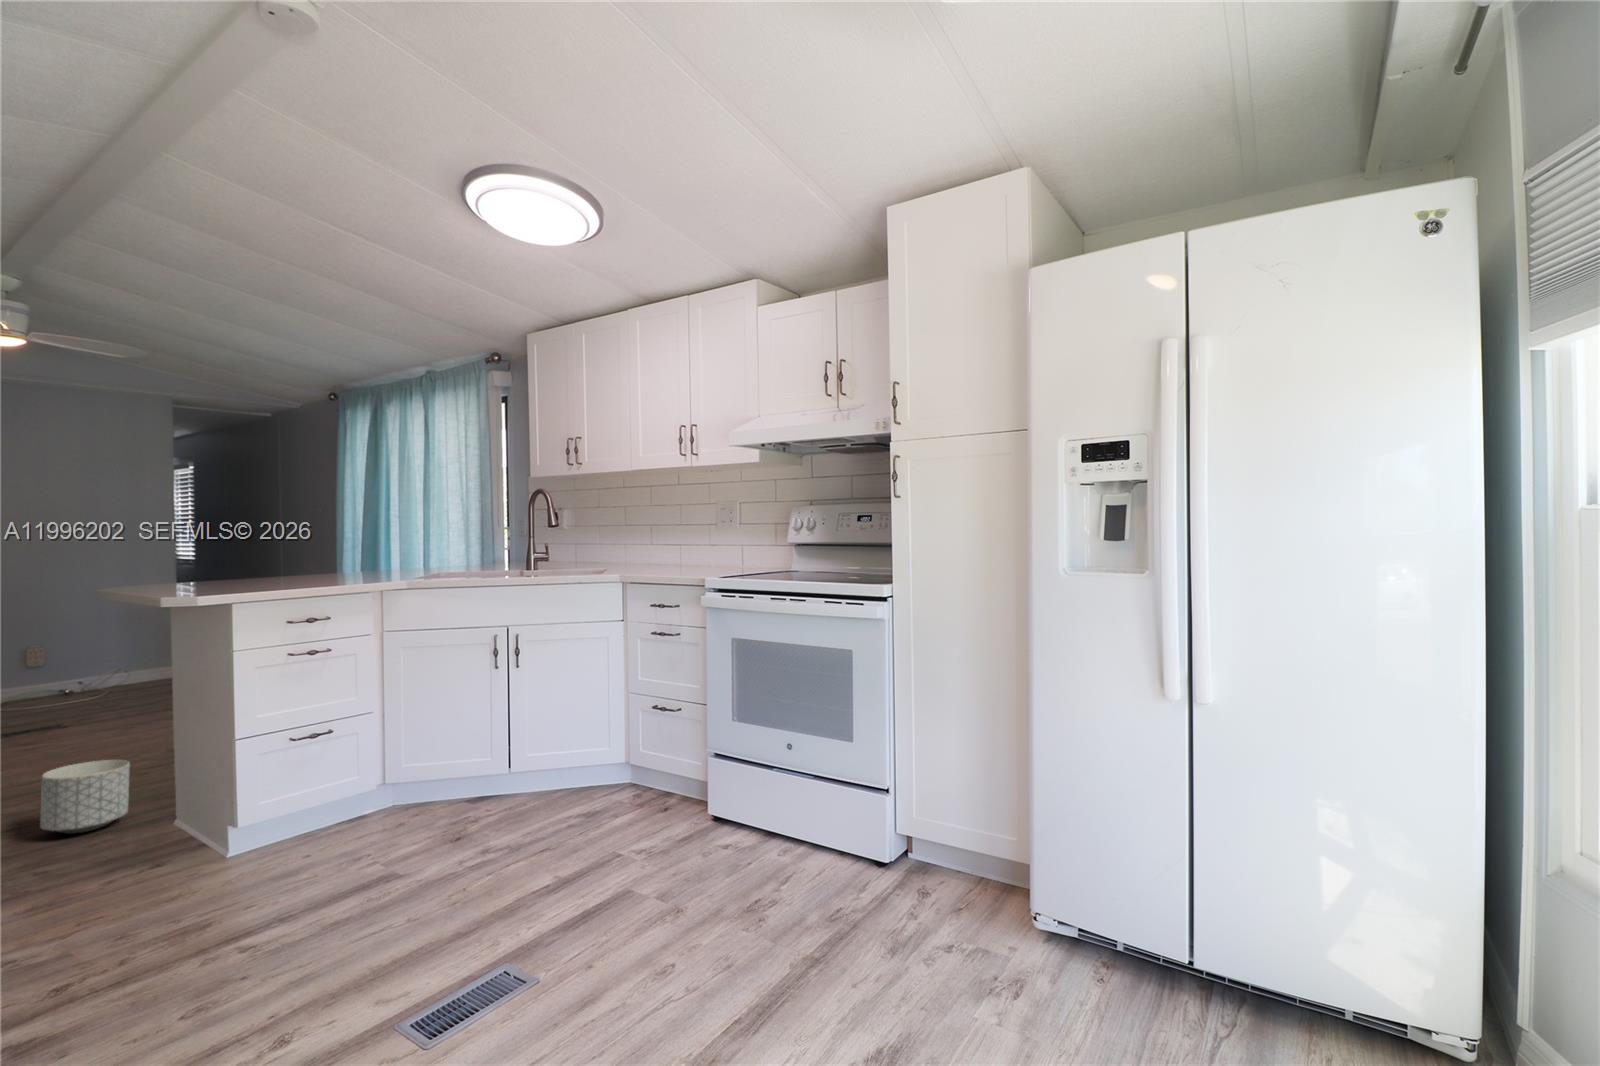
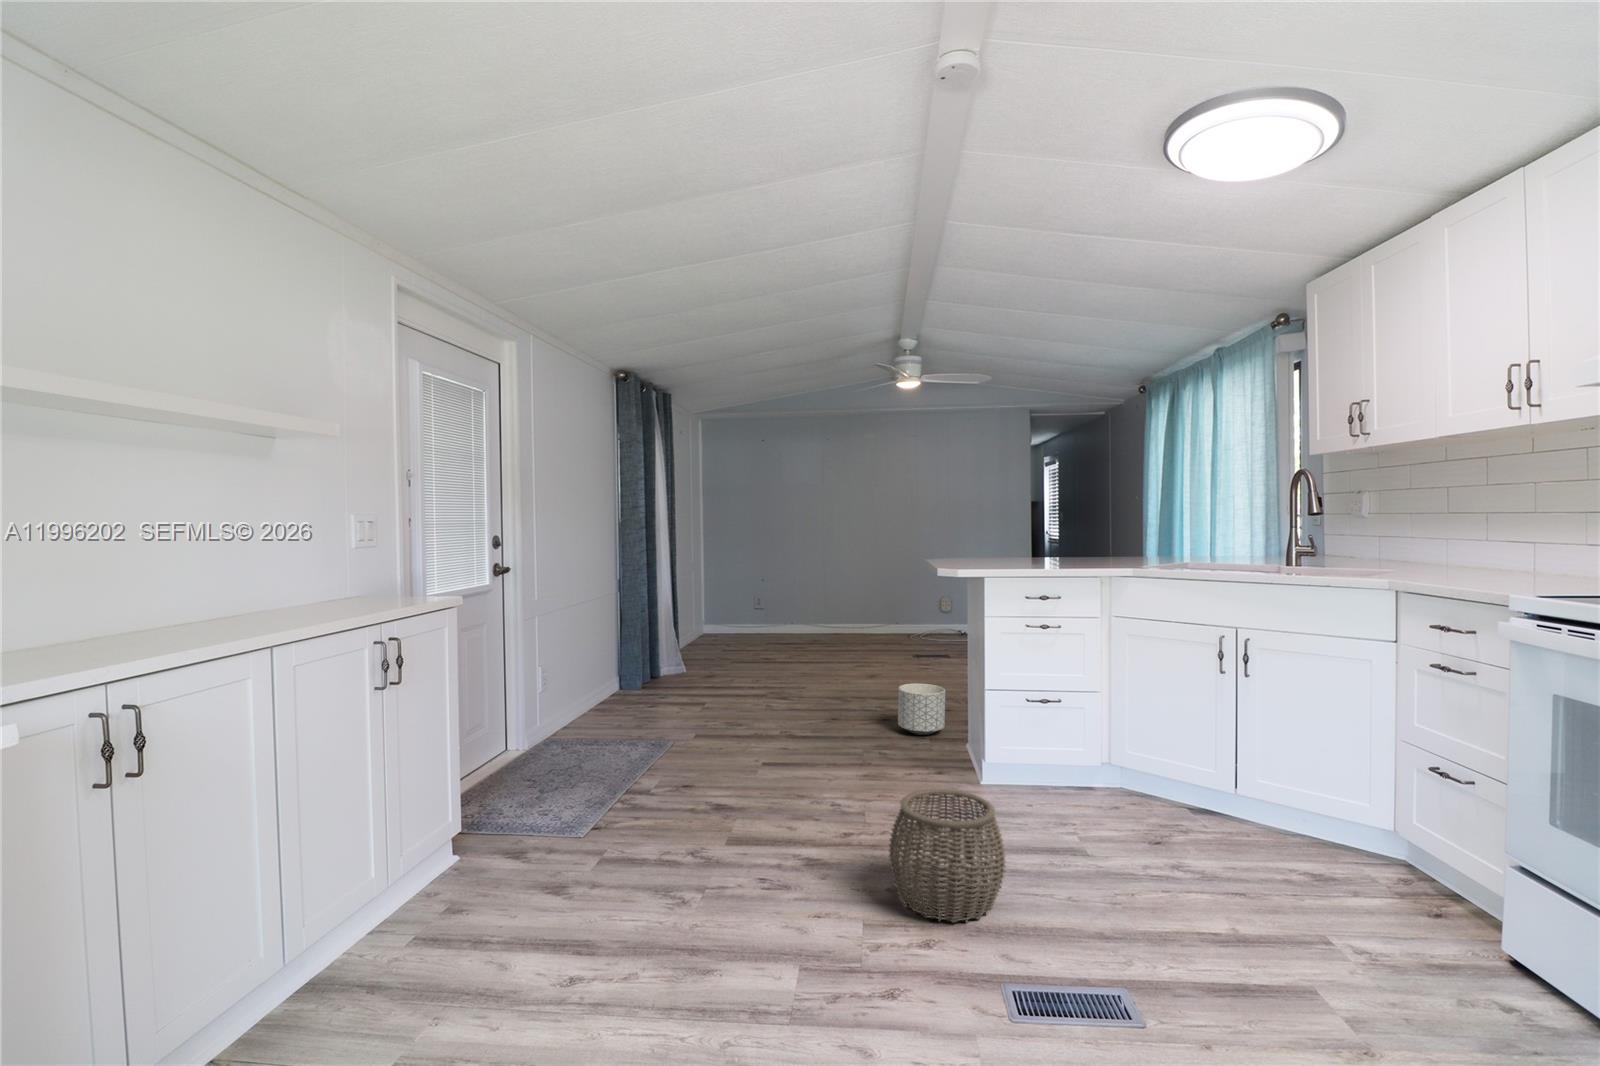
woven basket: none [175,849,350,1024] -> present [889,789,1006,923]

